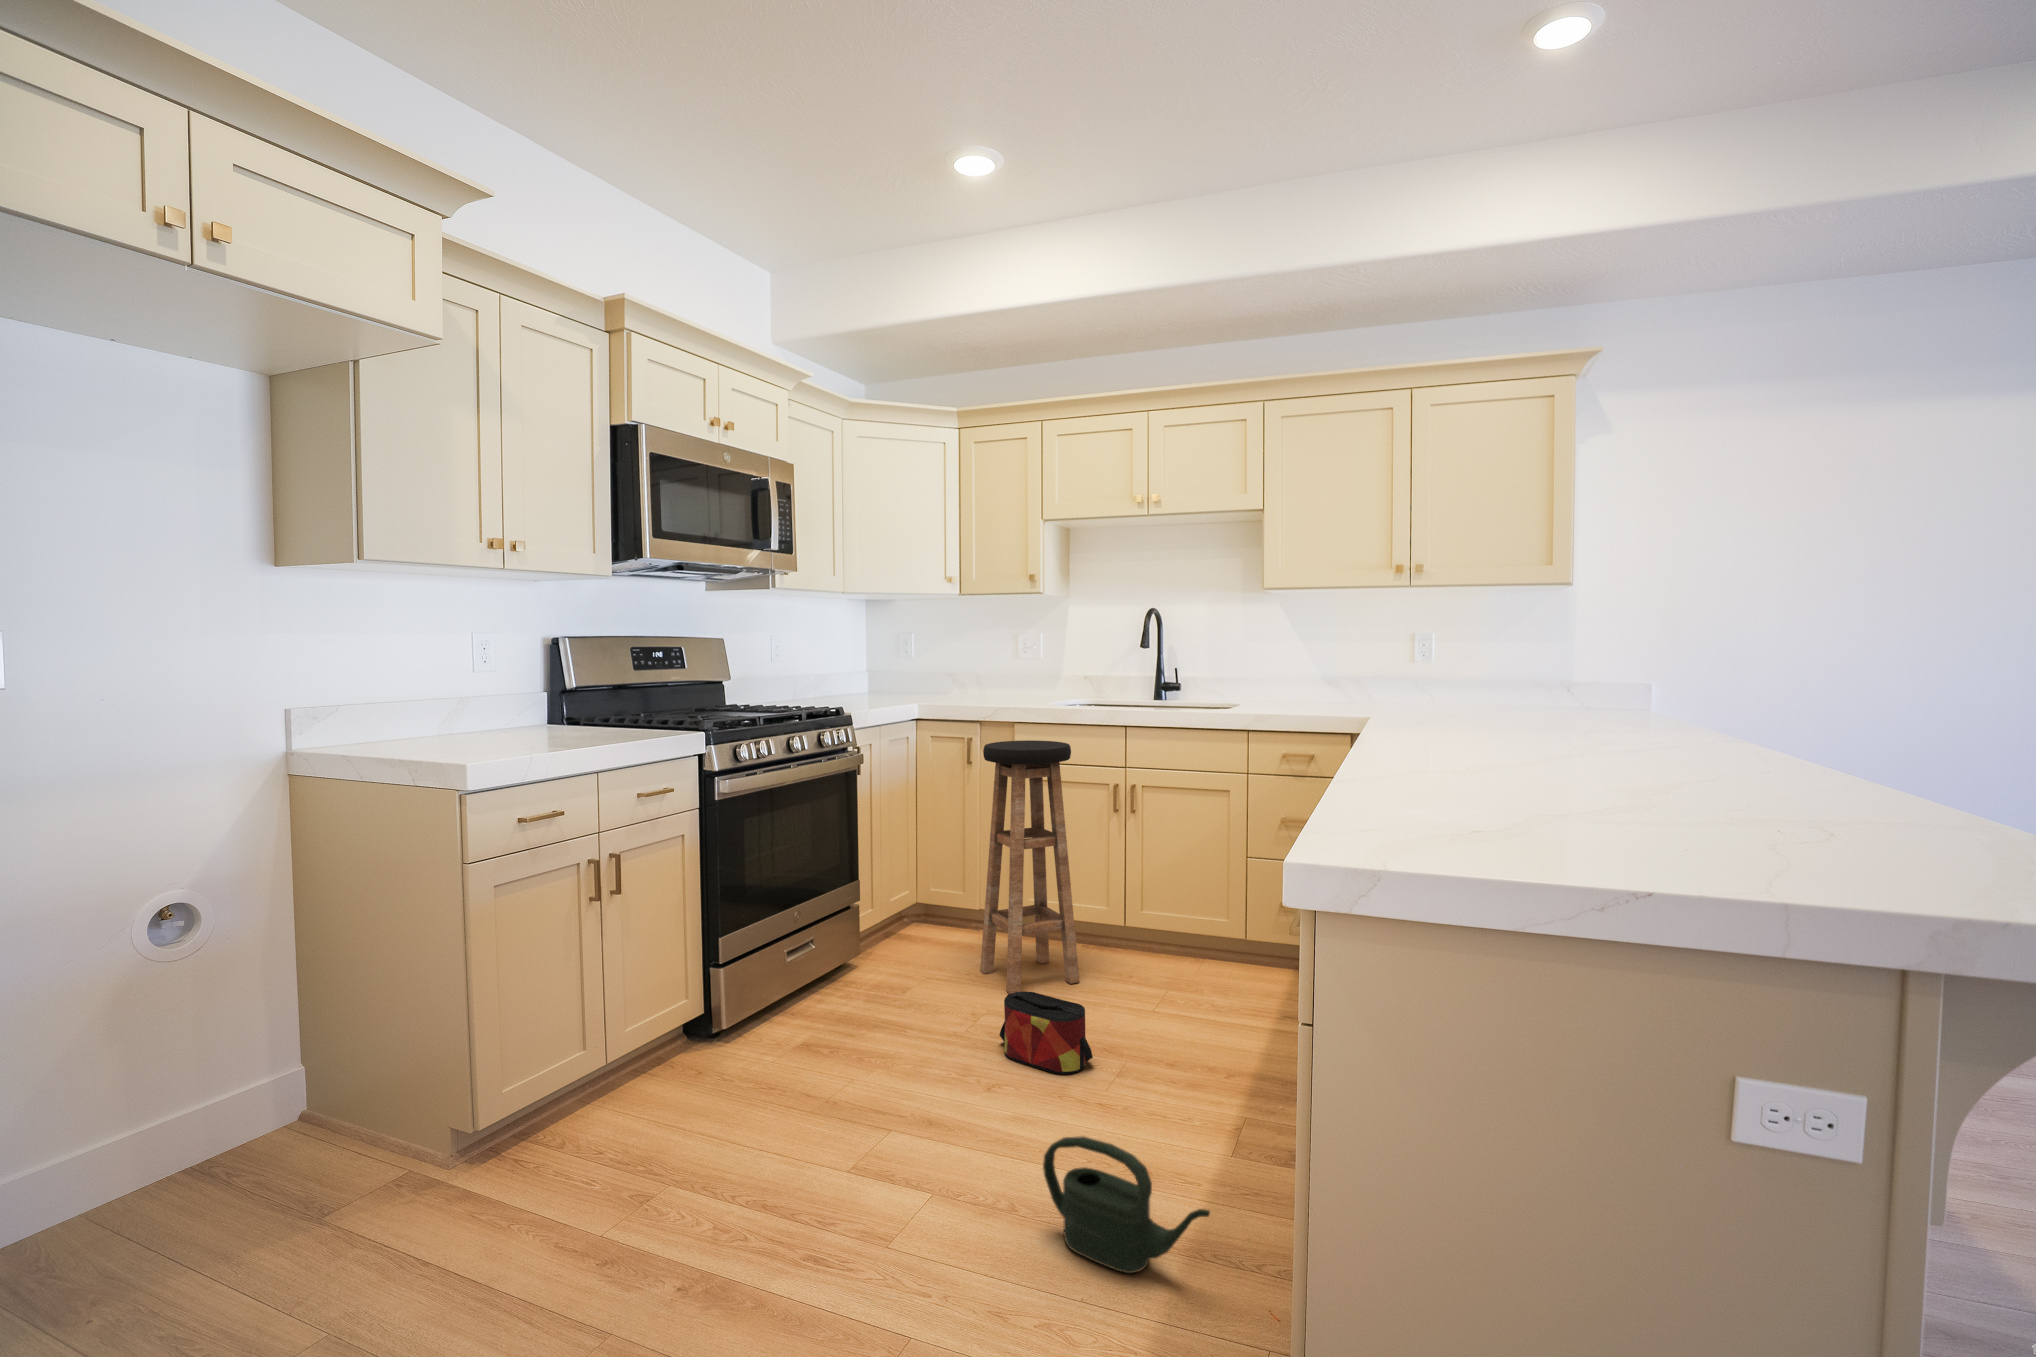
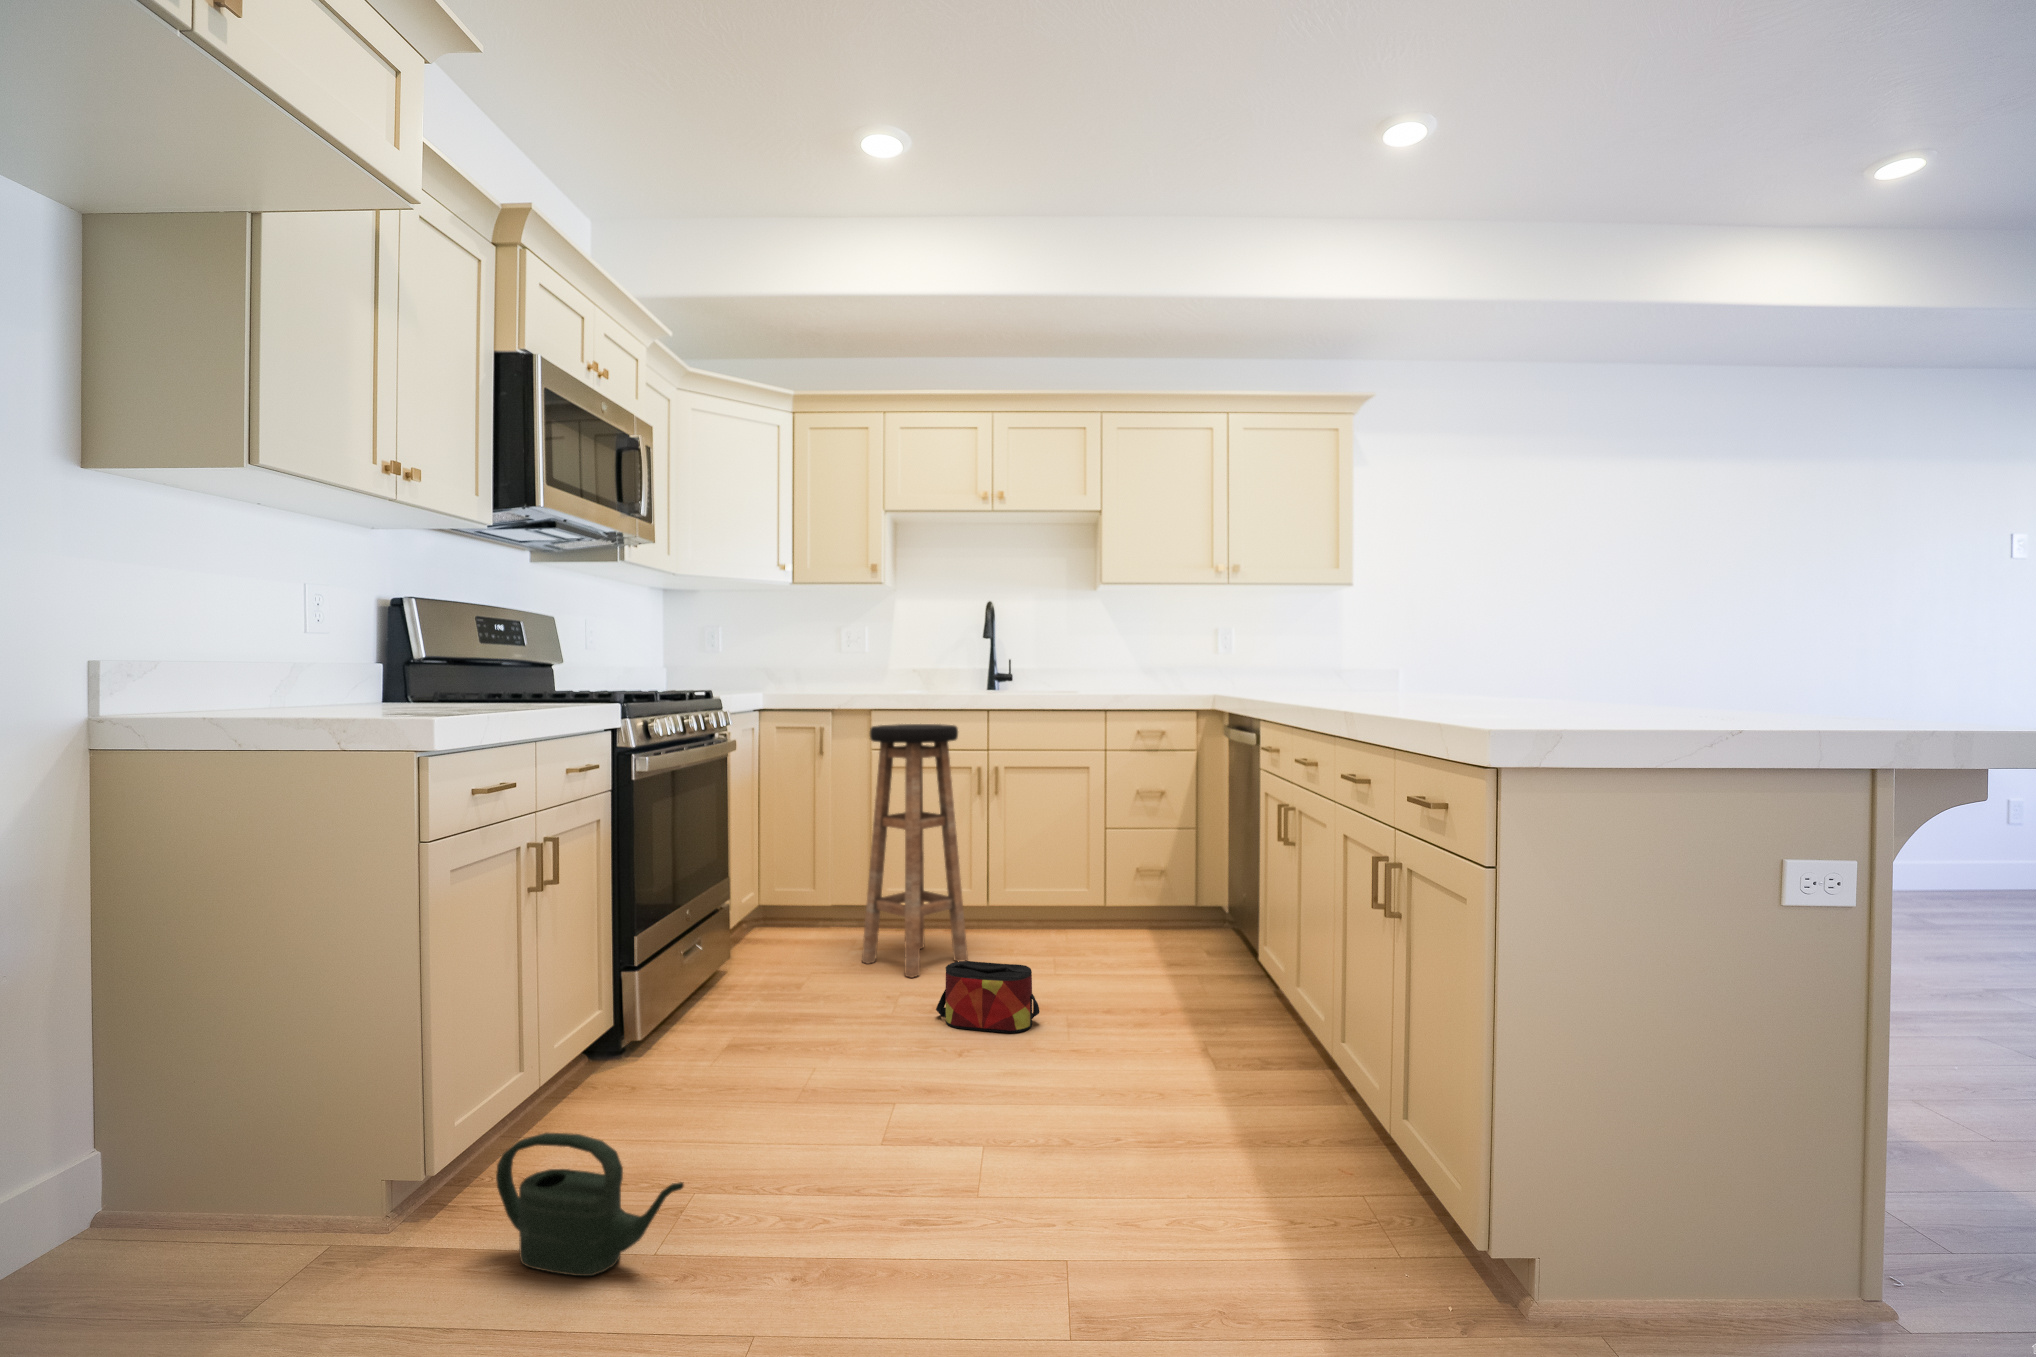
watering can: present [1043,1137,1210,1274] -> present [496,1133,684,1276]

